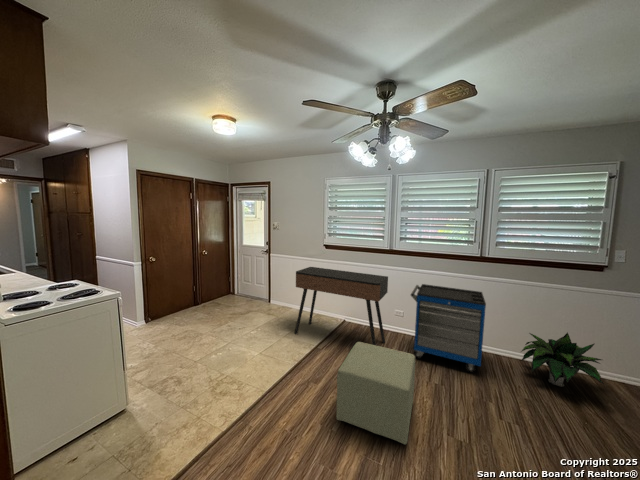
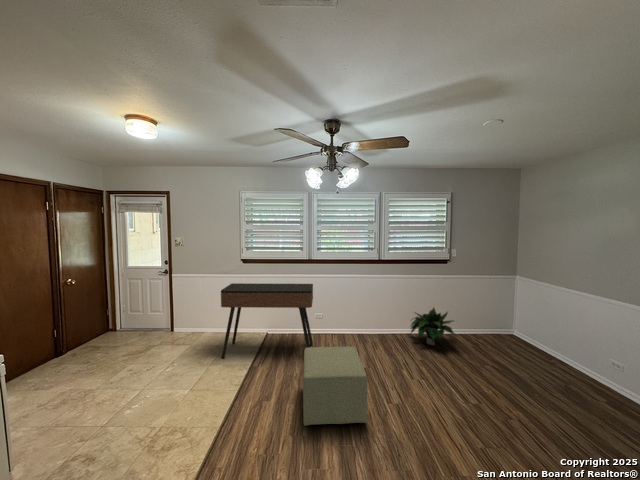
storage cabinet: present [411,284,486,373] -> none [334,287,391,351]

